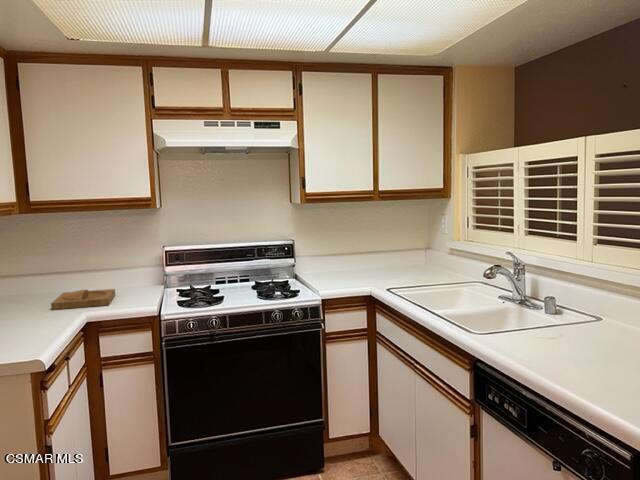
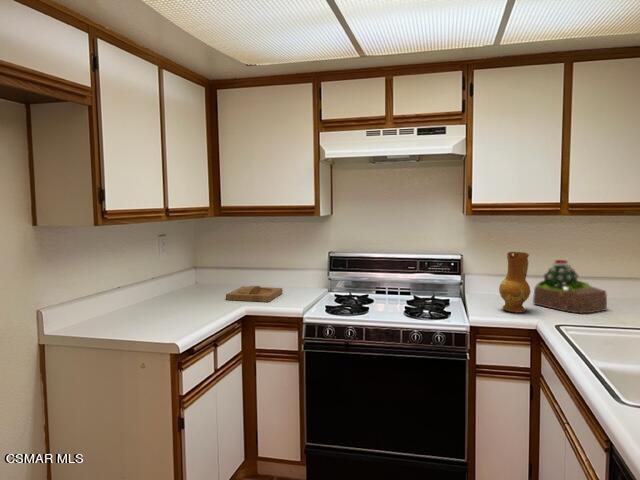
ceramic jug: none [335,233,360,284] -> present [499,252,531,313]
succulent plant: none [357,238,409,279] -> present [533,260,607,313]

